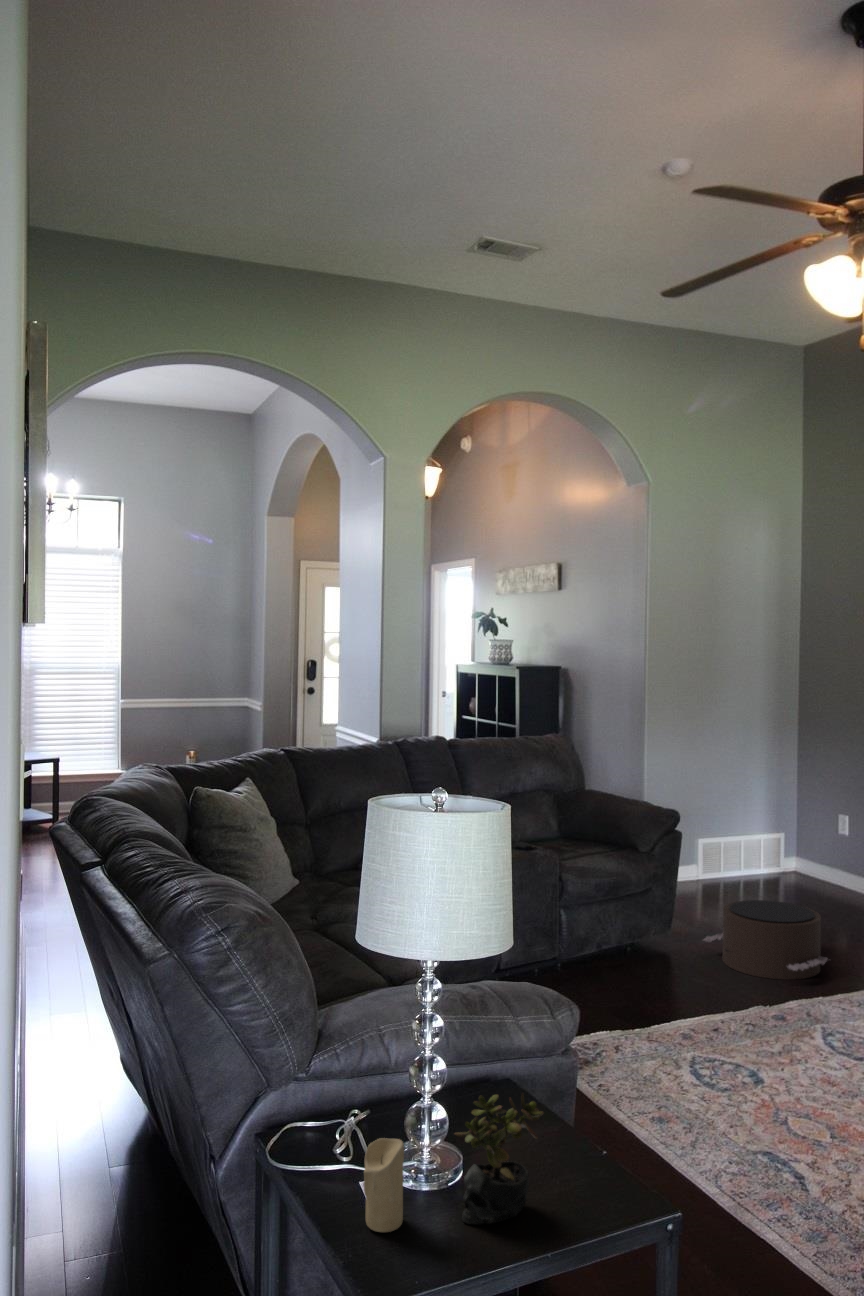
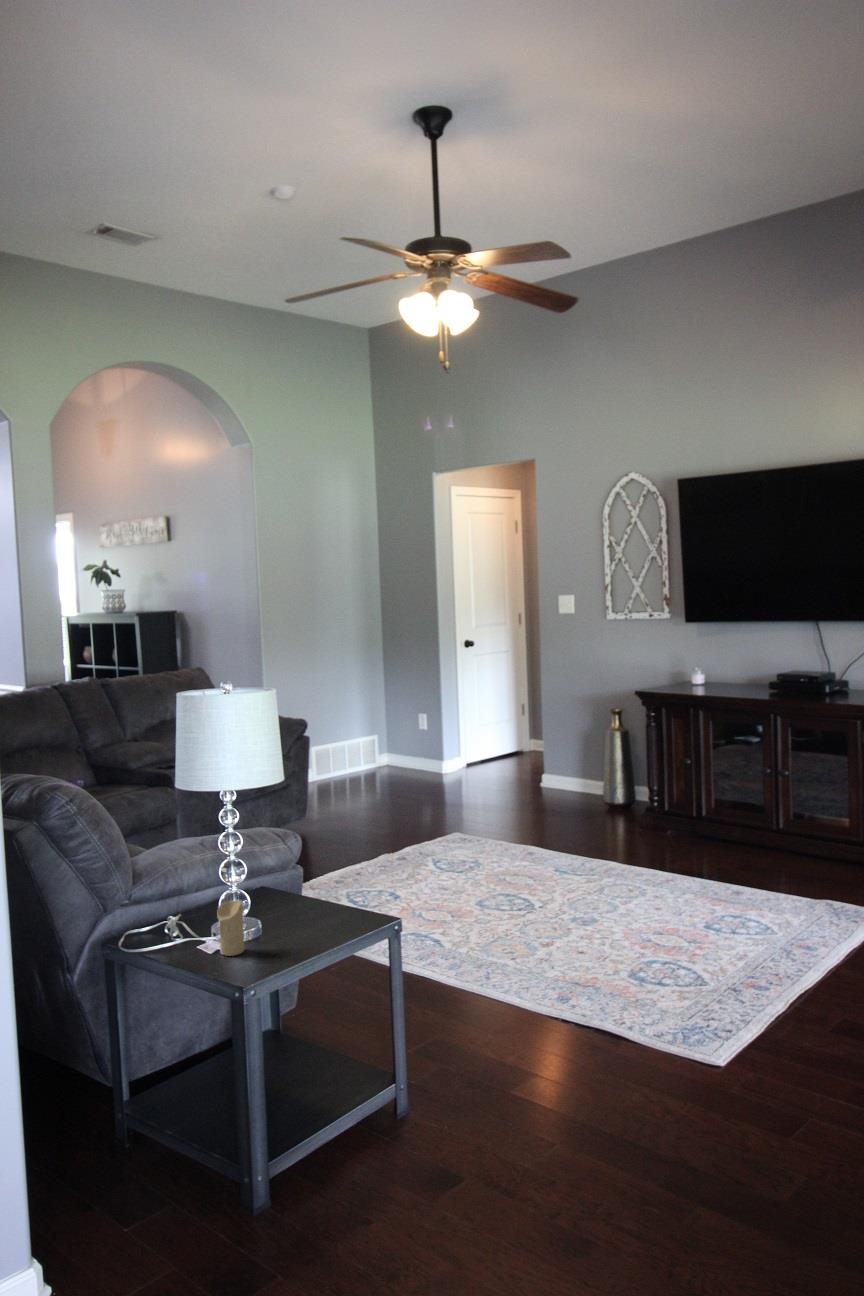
pouf: present [703,900,829,980] -> none [334,781,430,838]
succulent plant: present [455,1094,544,1224] -> none [274,861,323,942]

